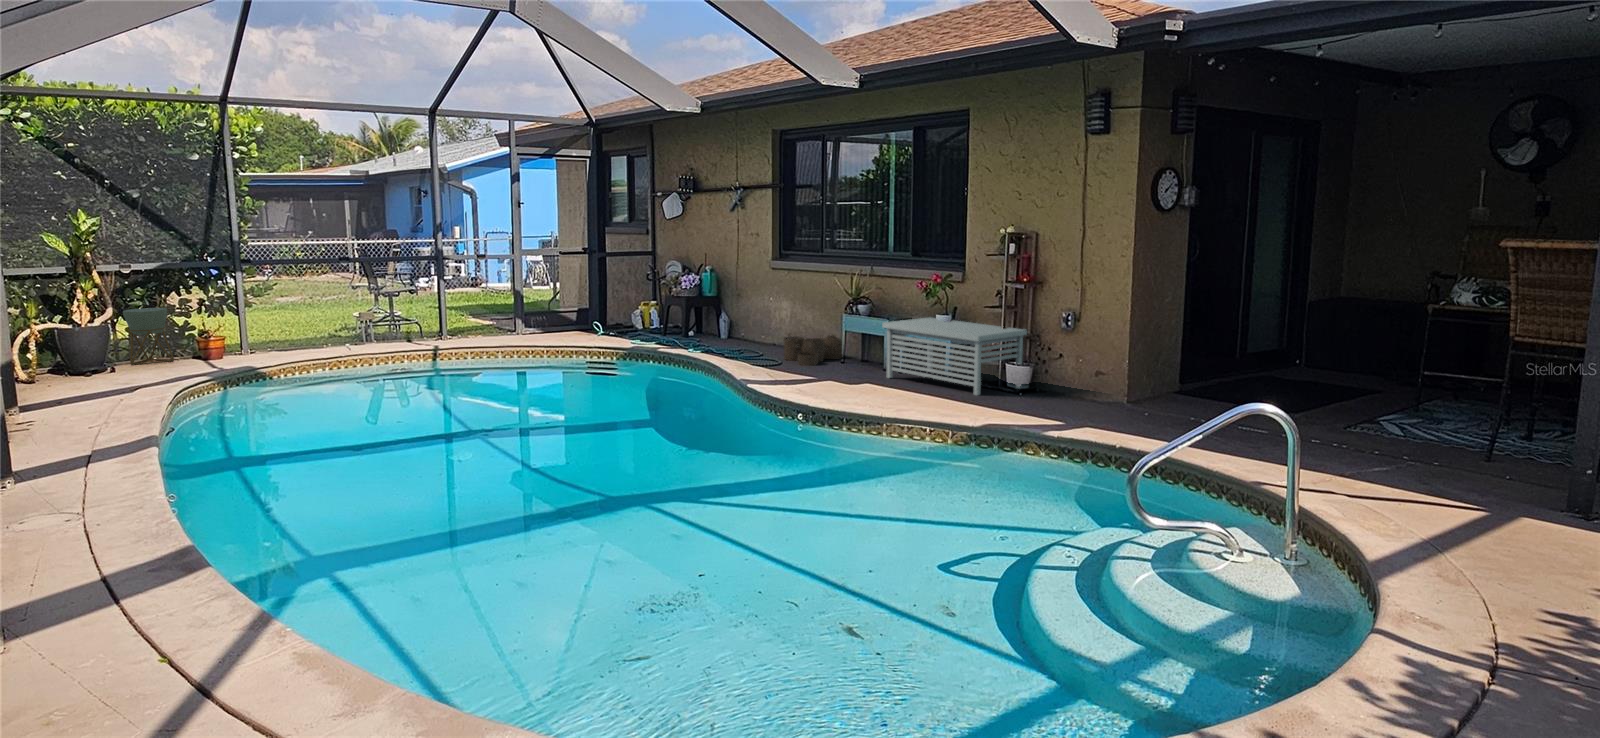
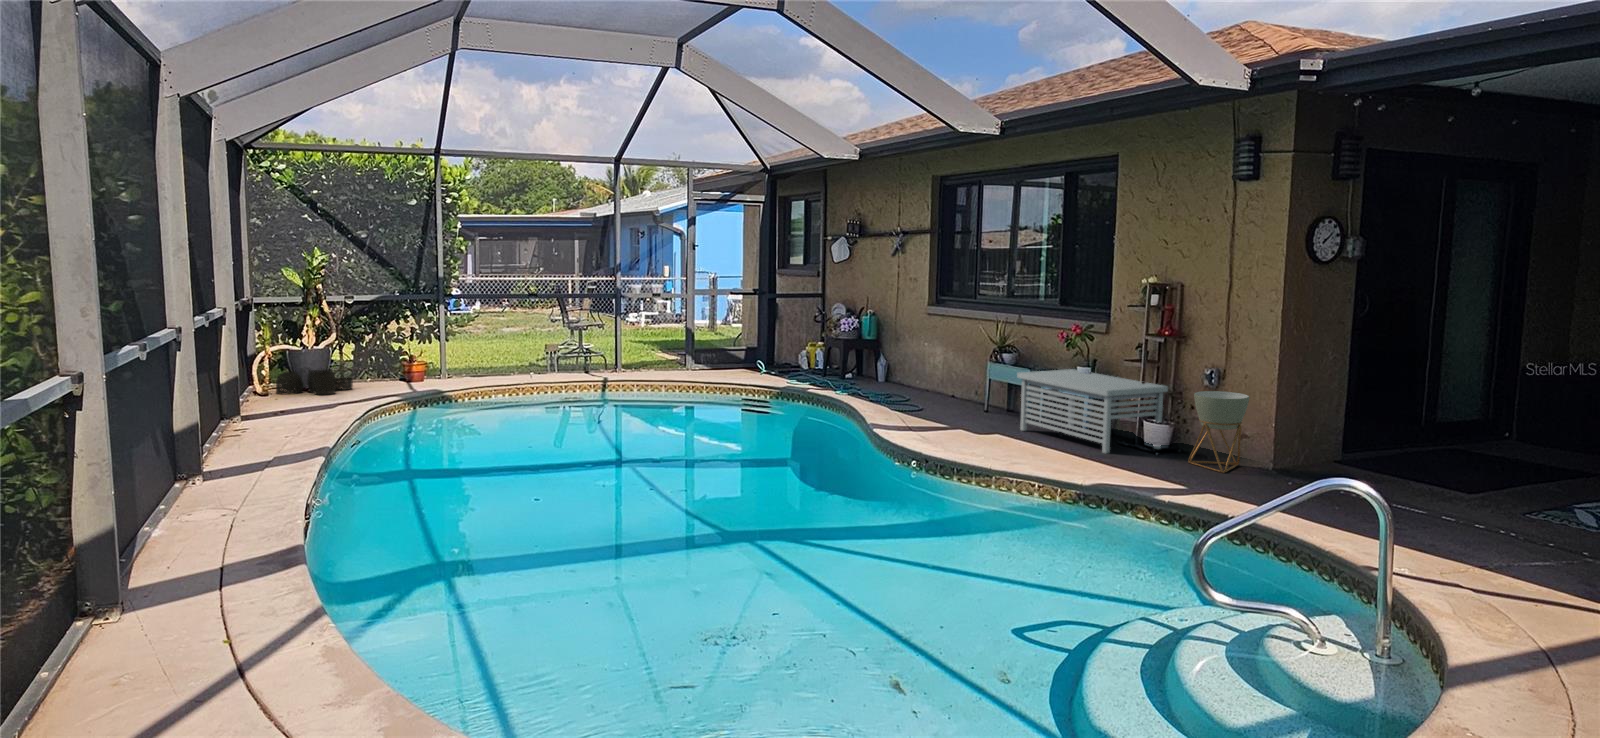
planter: present [123,308,174,365] -> present [1188,391,1249,473]
woven basket: present [783,335,843,366] -> present [276,369,353,395]

